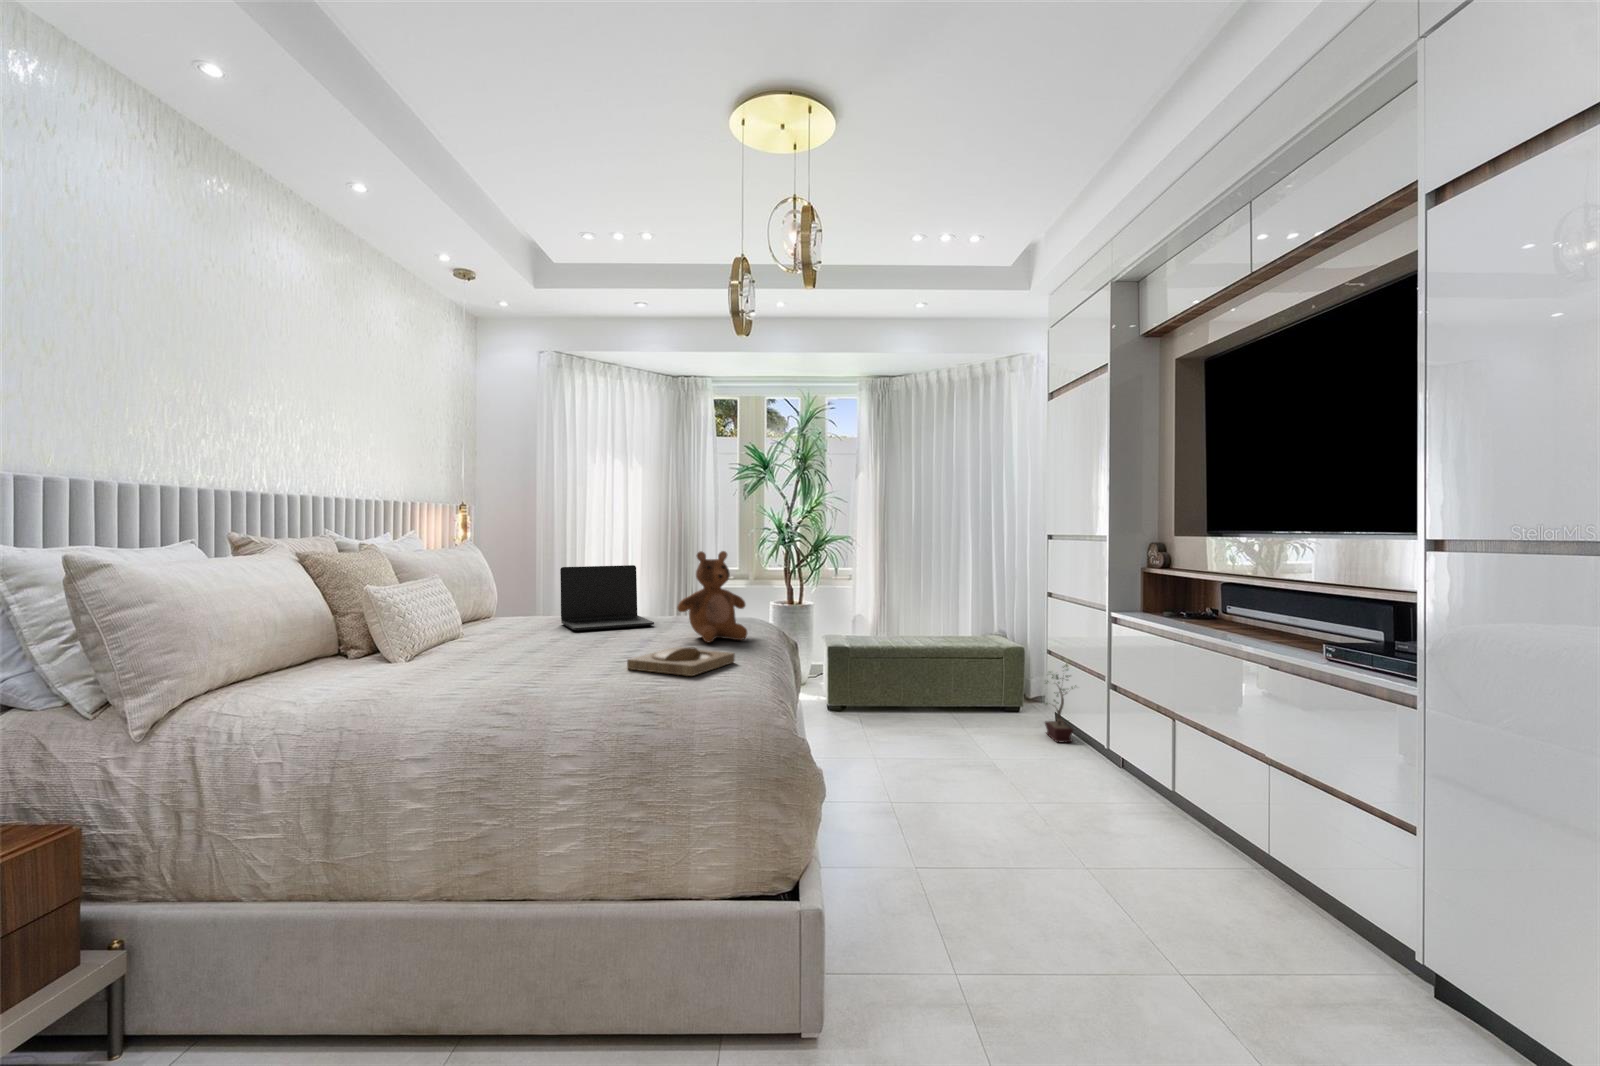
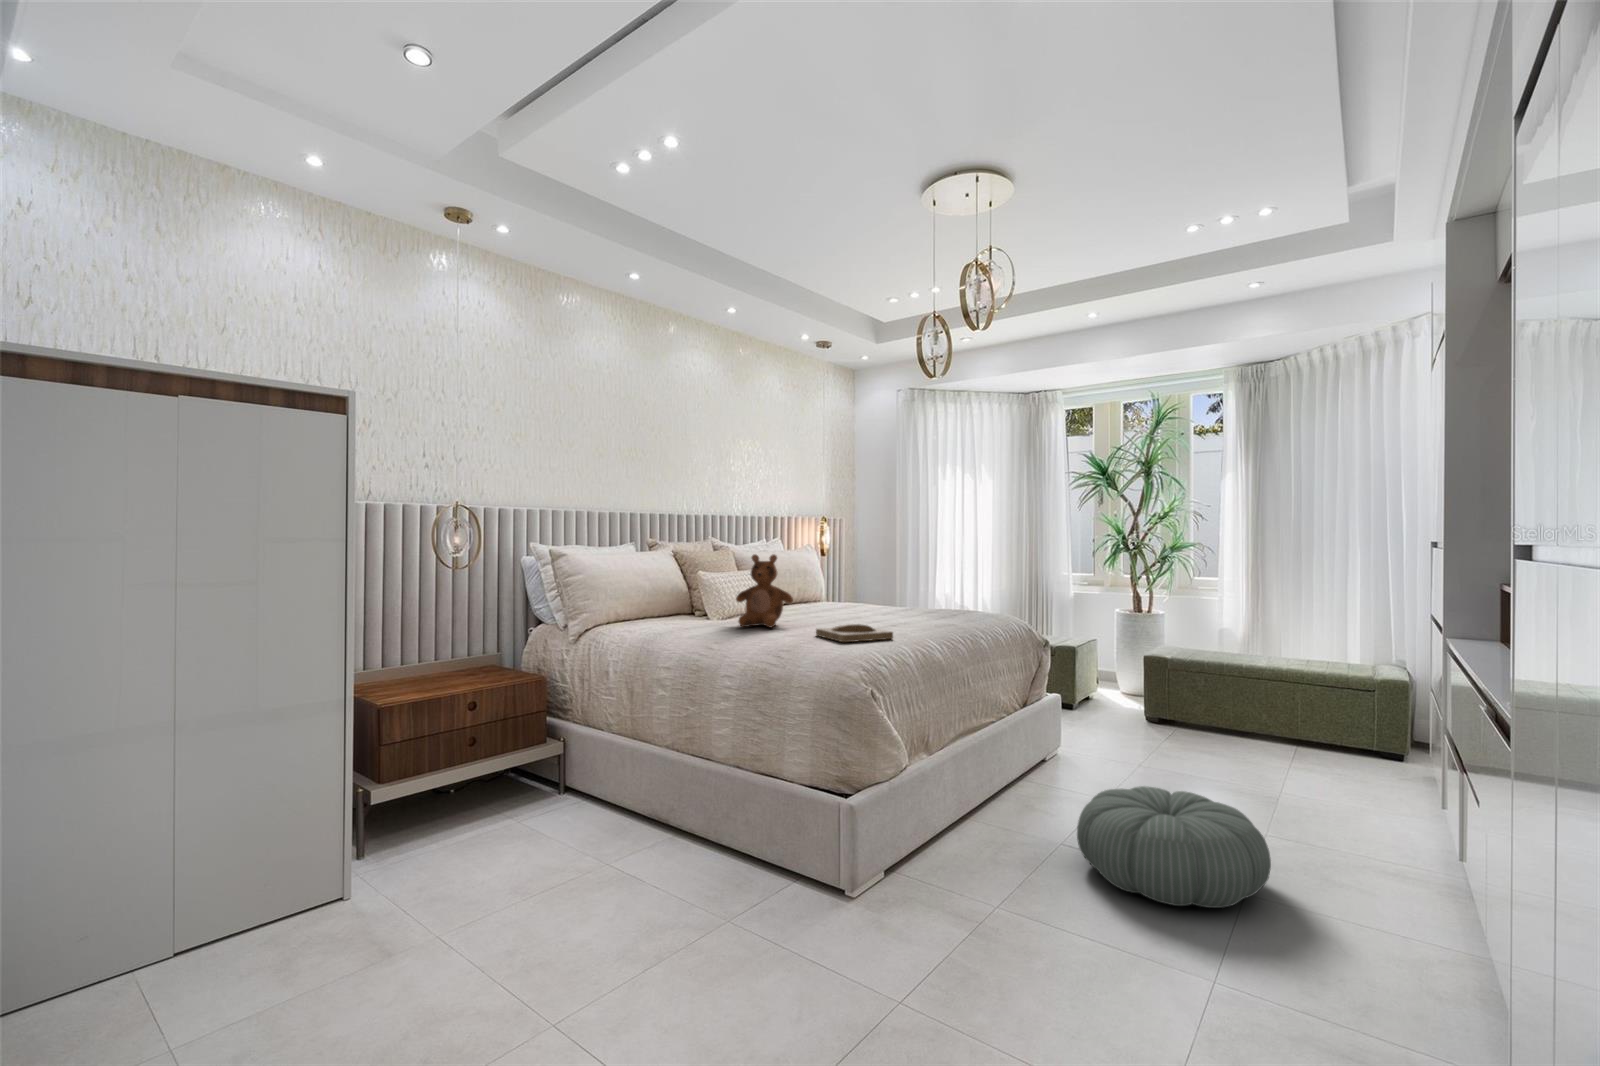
teddy bear: present [677,551,747,642] -> present [736,554,793,627]
laptop: present [560,565,654,631] -> none [837,566,901,615]
potted plant: present [1045,663,1073,743] -> none [1383,703,1426,804]
pouf: none [950,780,1133,906] -> present [1077,786,1271,908]

